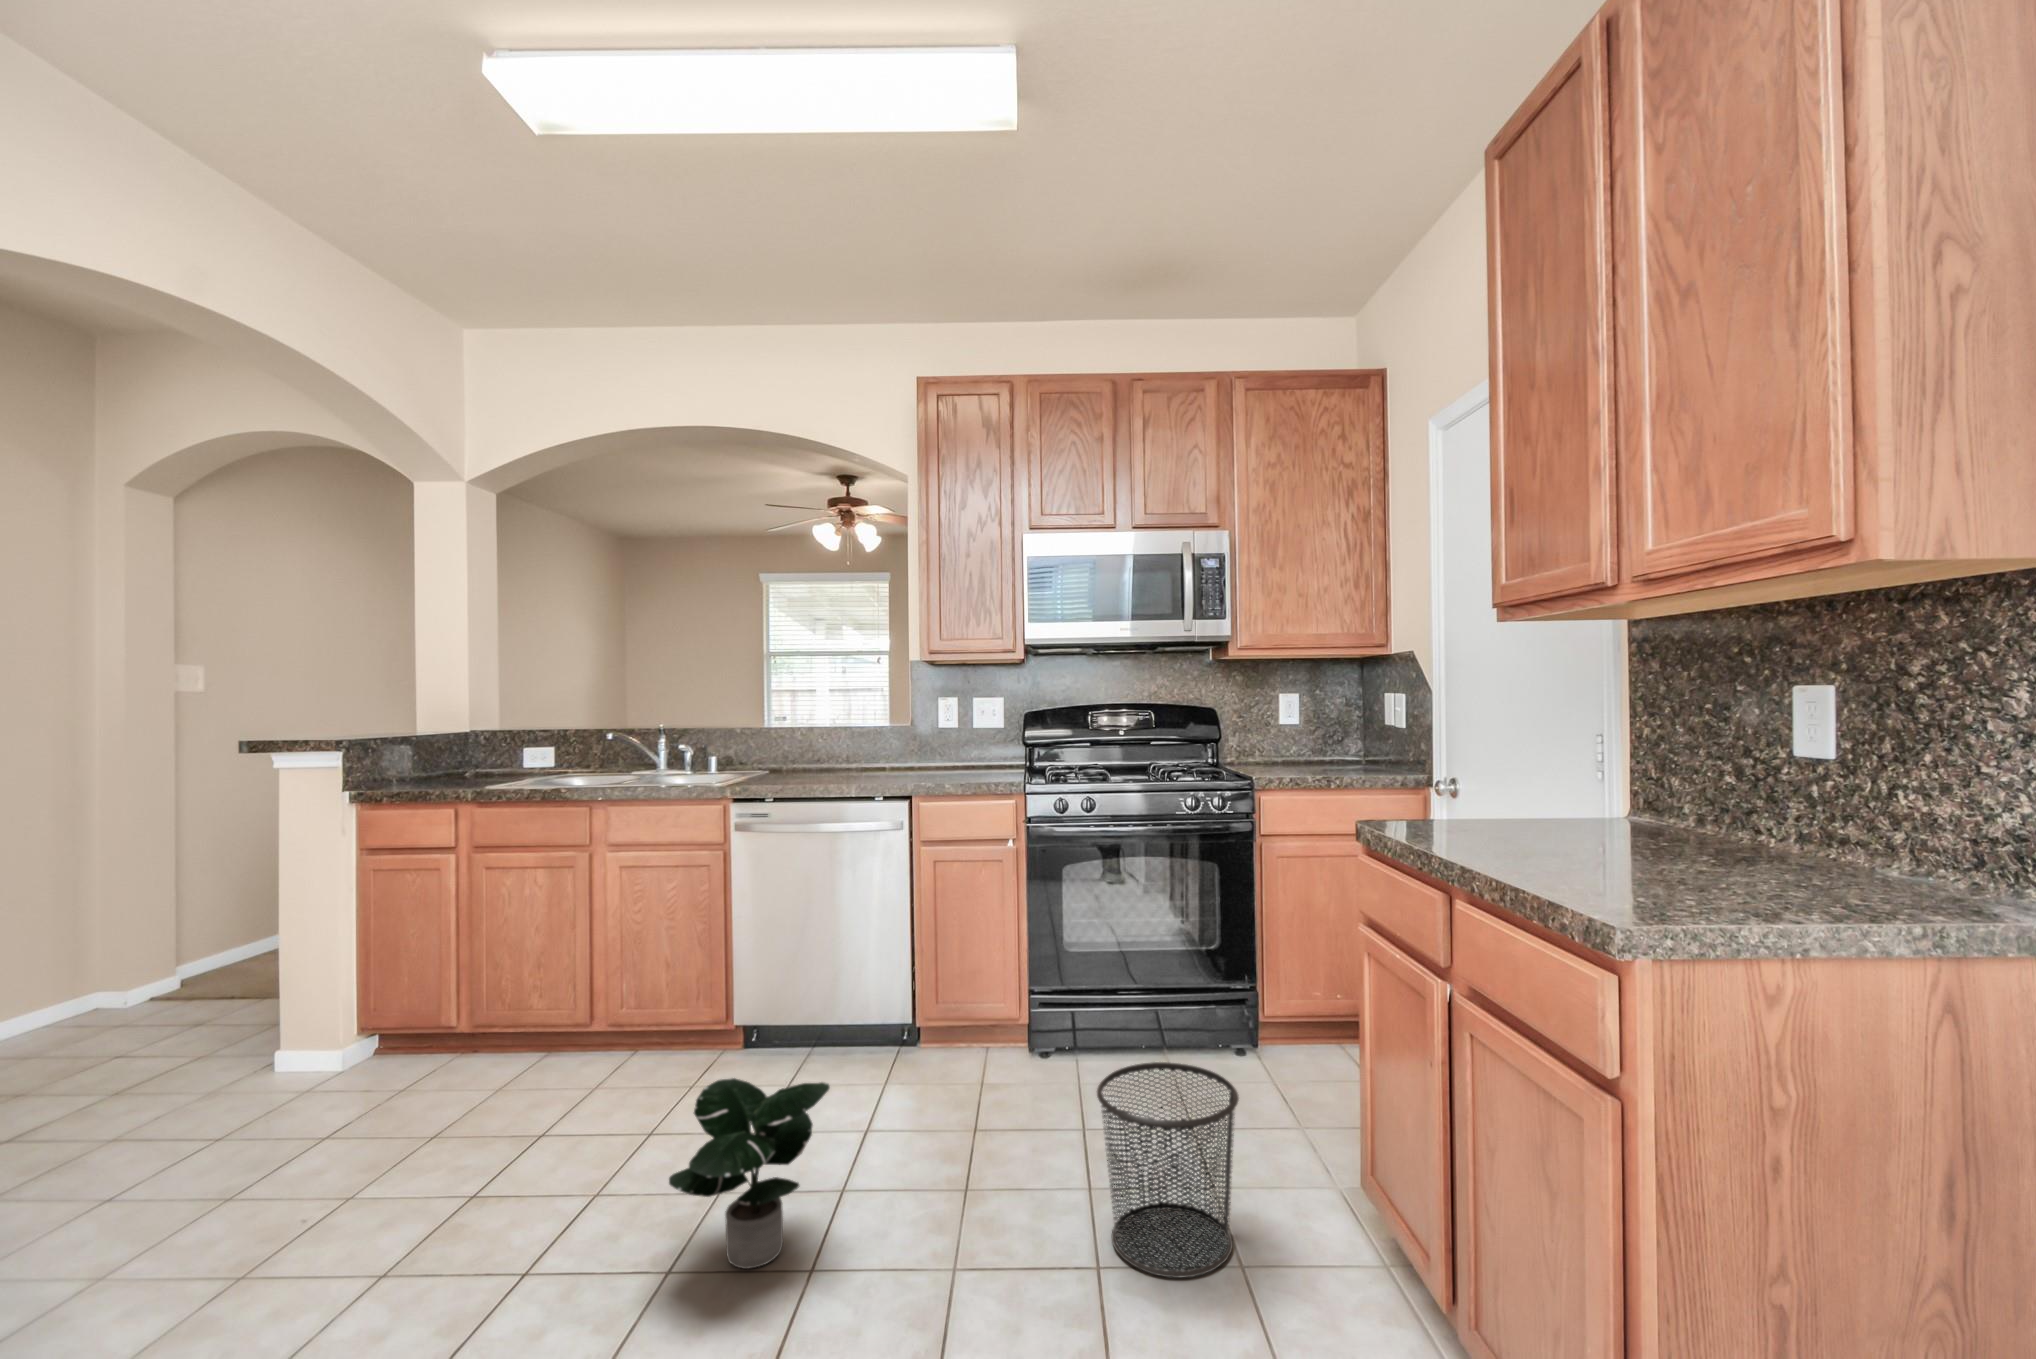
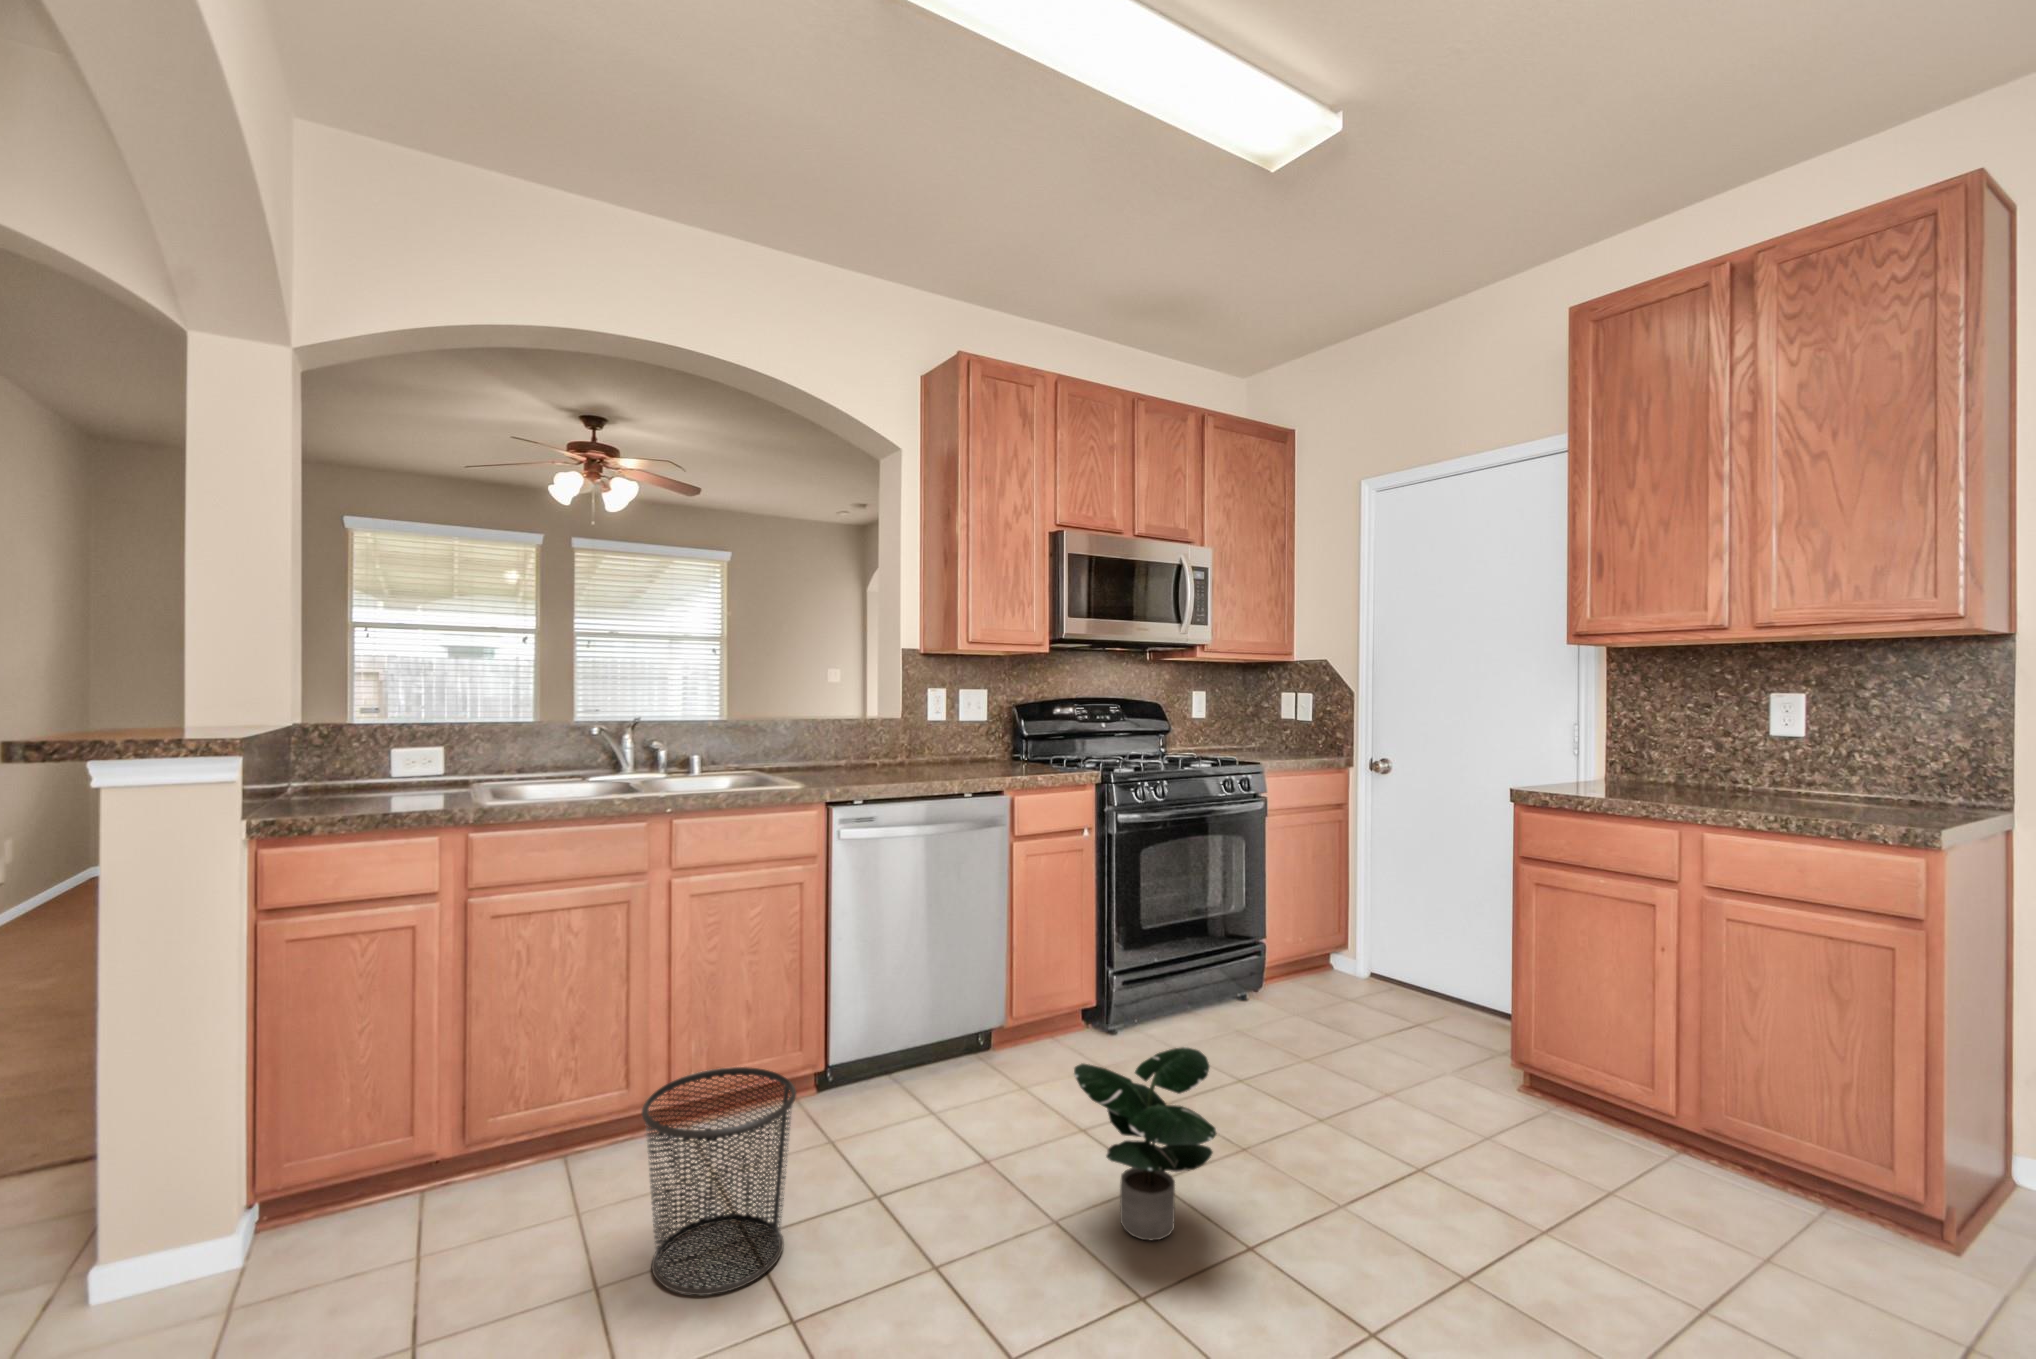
waste bin: present [1097,1062,1239,1278] -> present [641,1067,796,1295]

